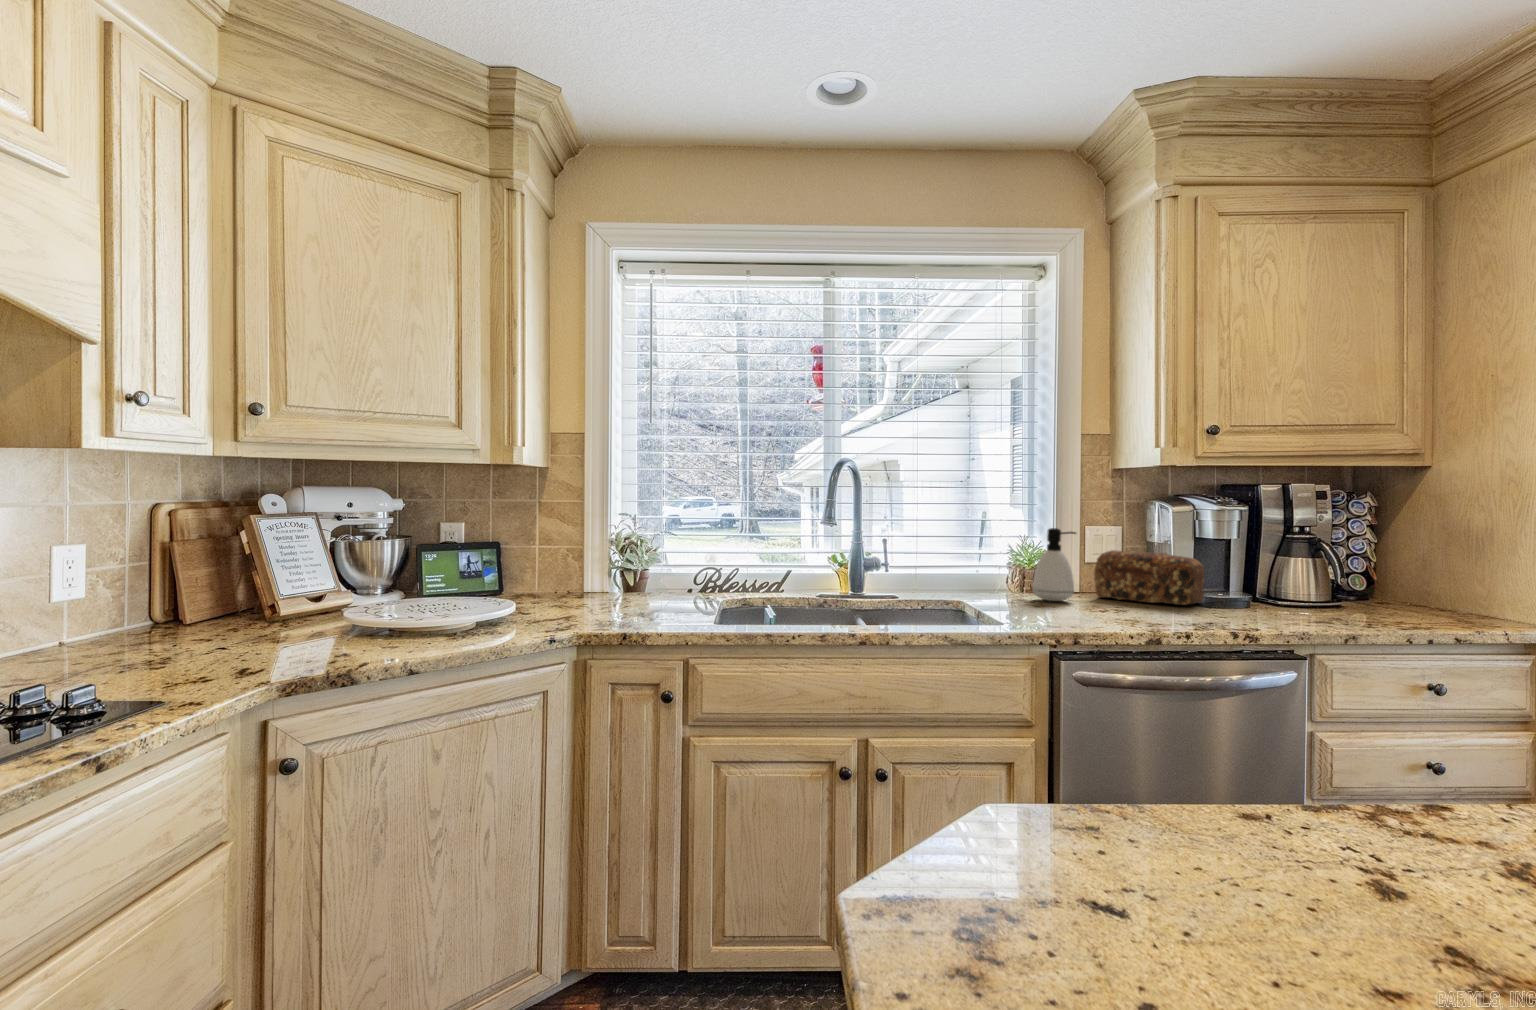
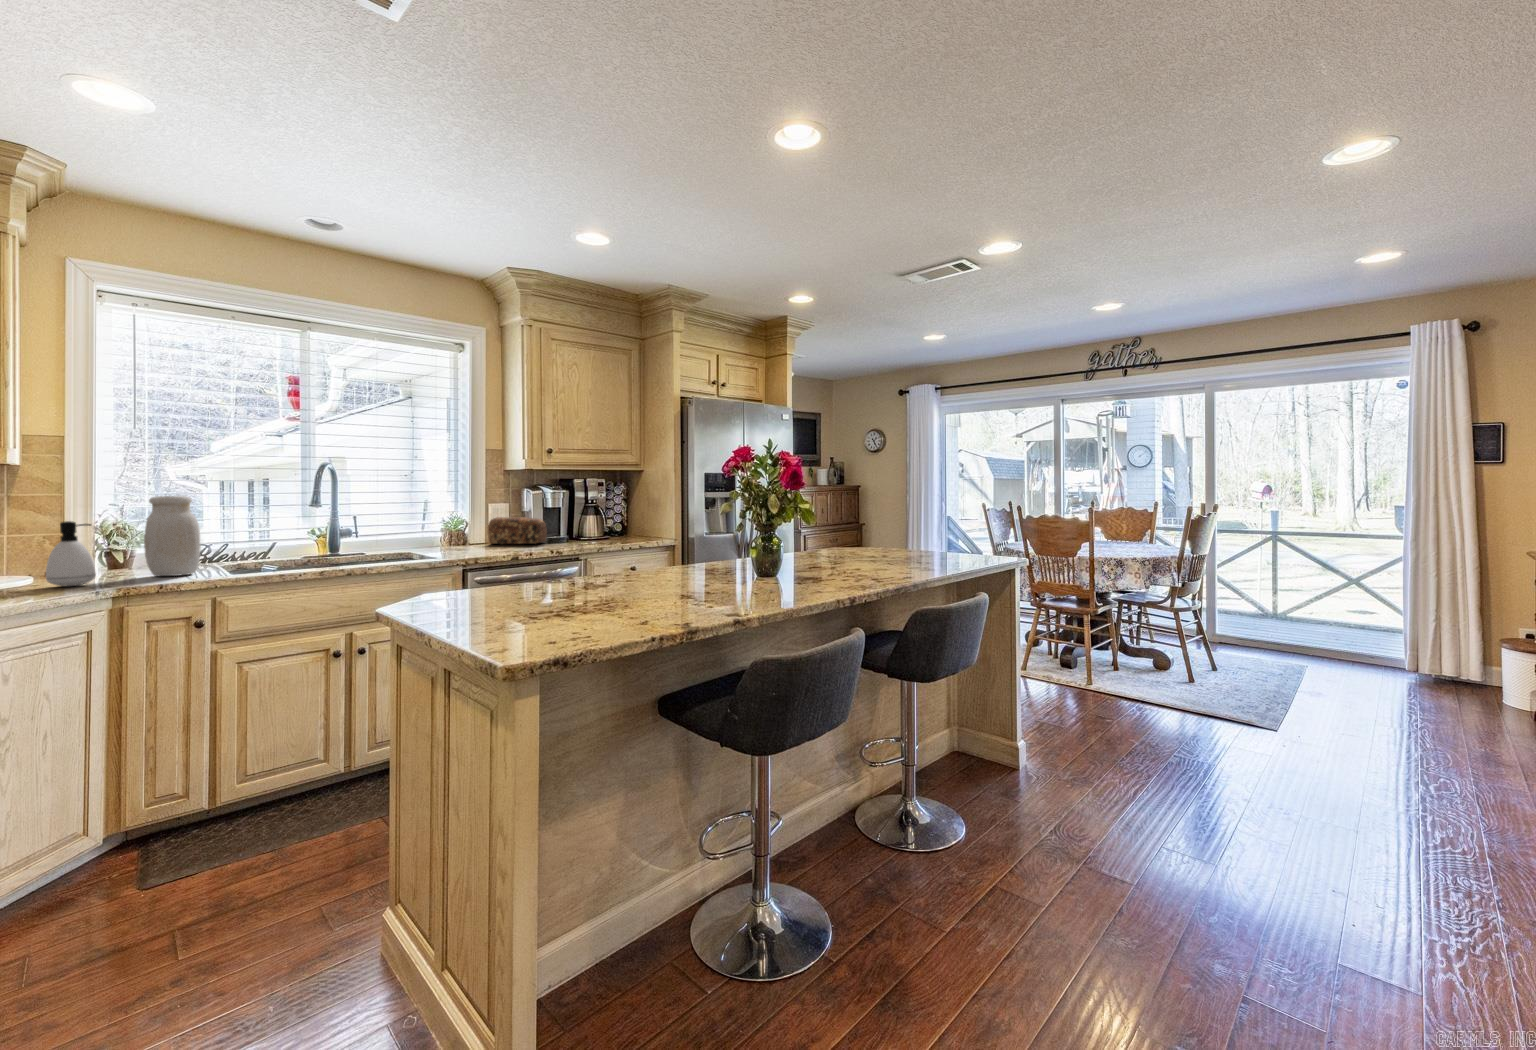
jar: none [633,503,692,616] -> present [144,496,201,576]
soap dispenser: present [1033,528,1076,601] -> present [46,521,96,586]

